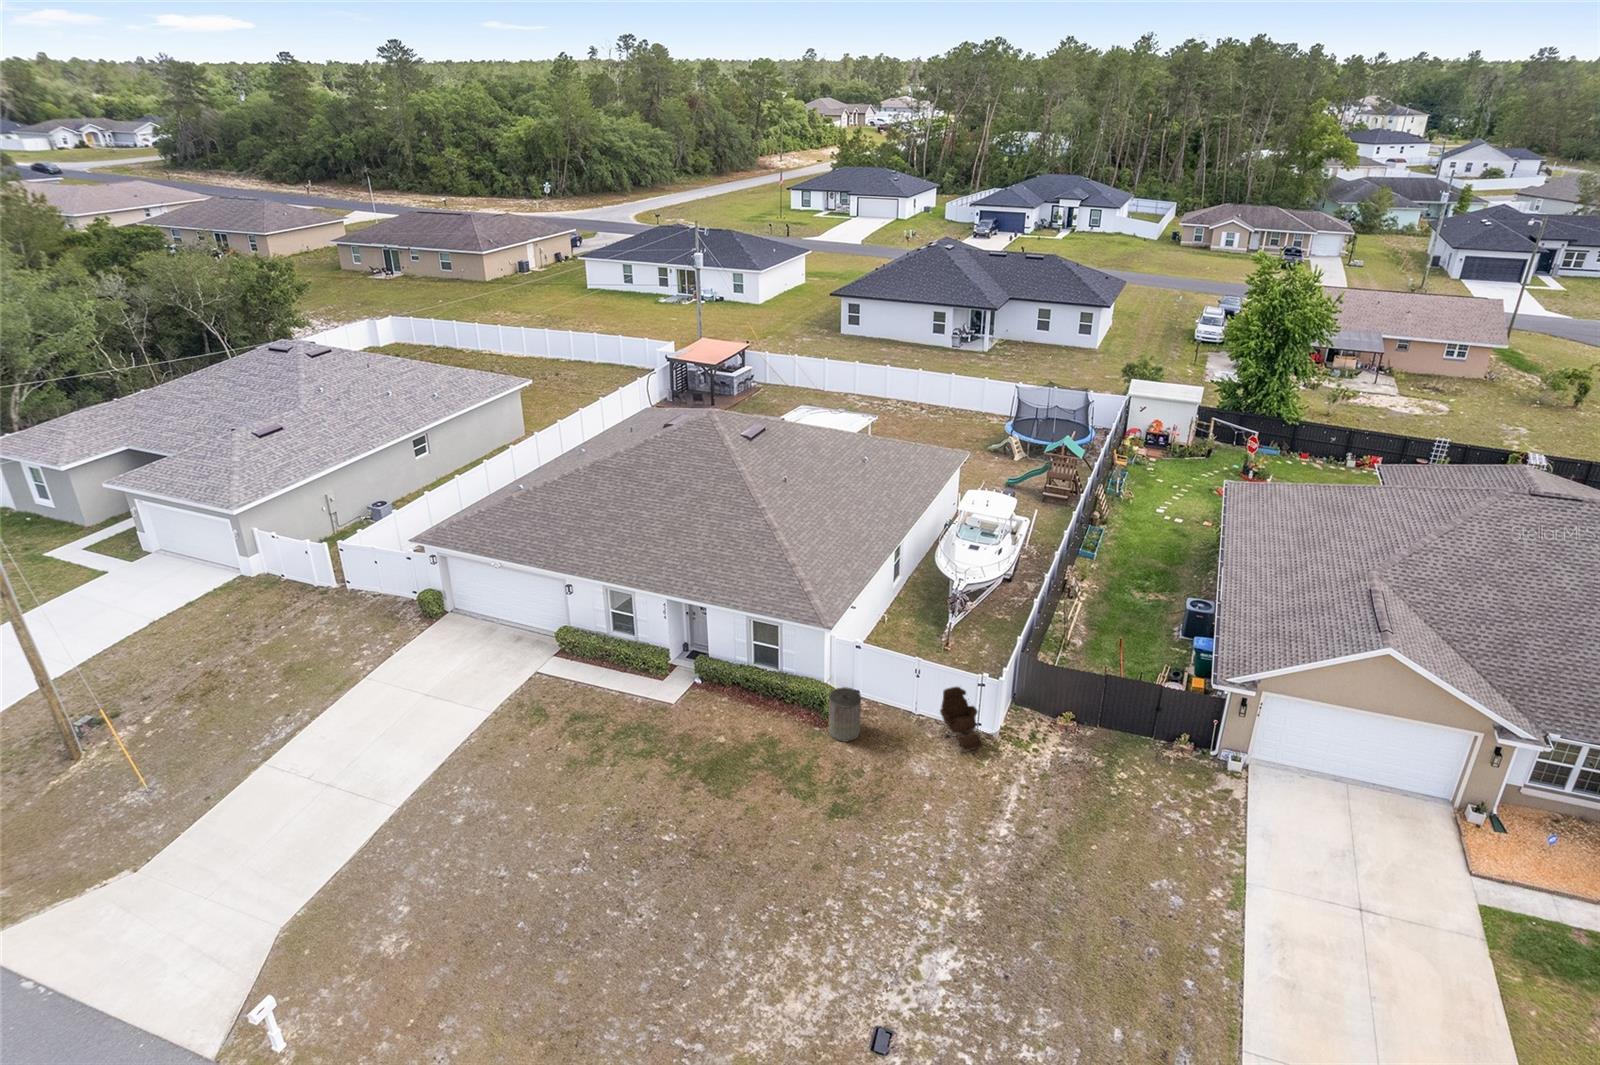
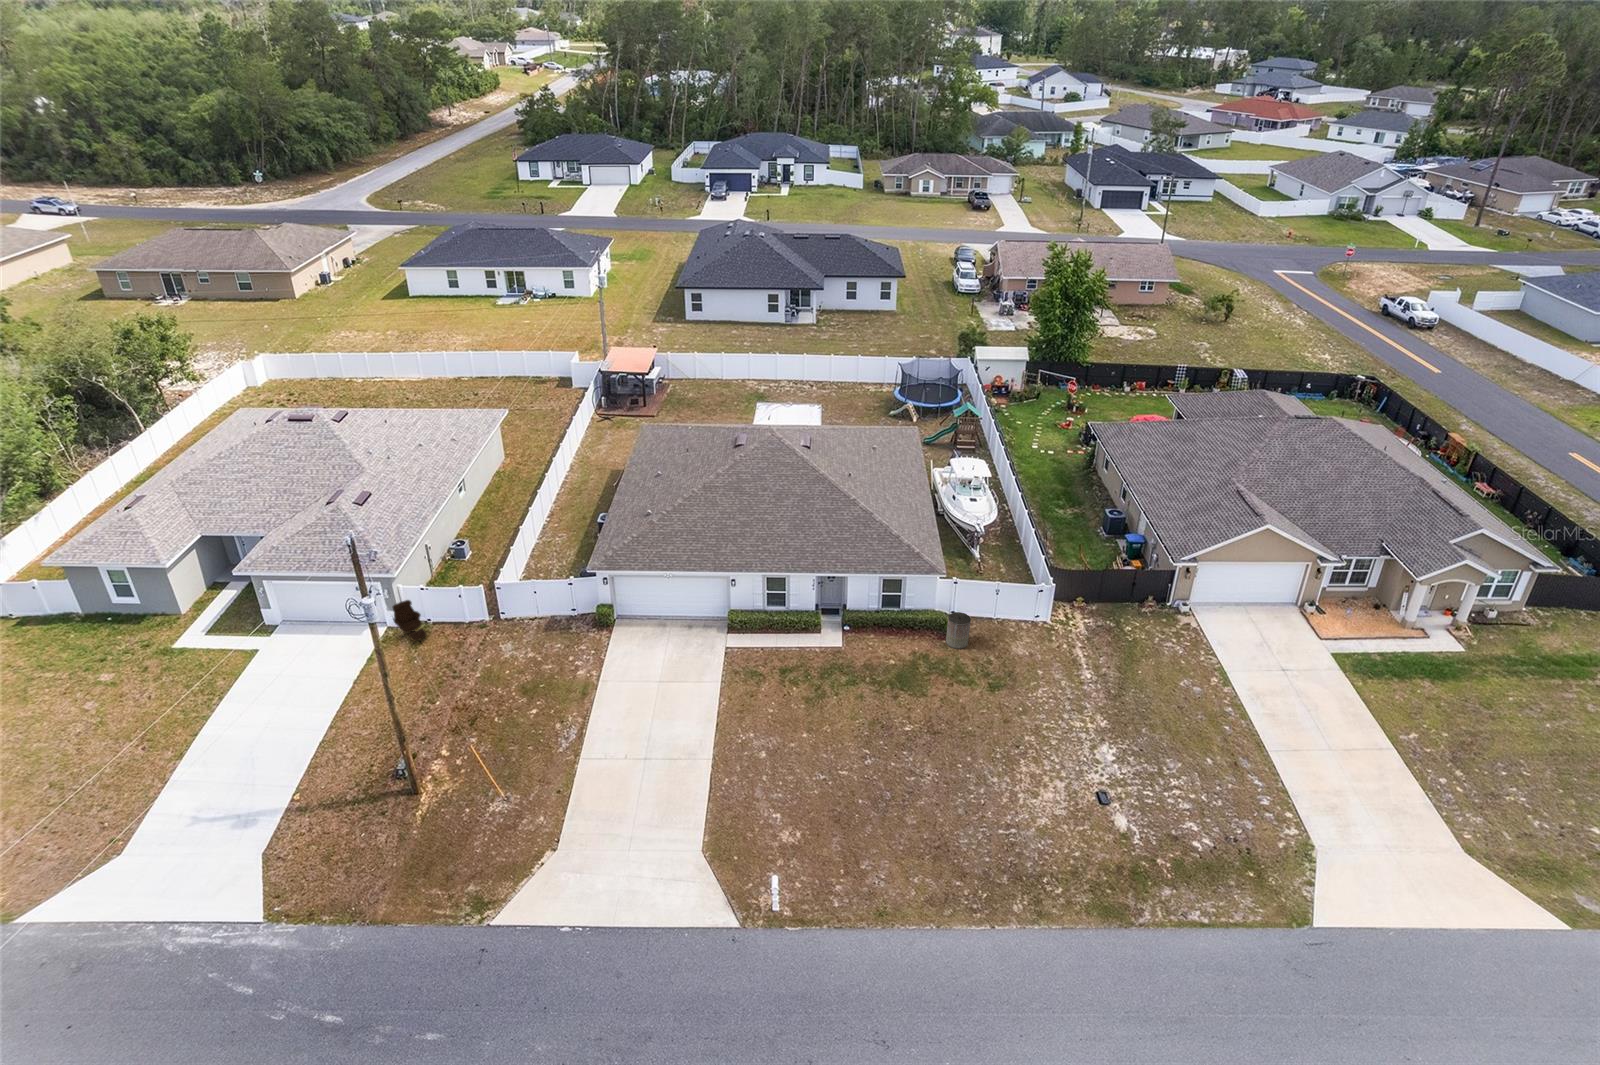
lounge chair: present [940,687,982,751] -> present [393,600,427,642]

